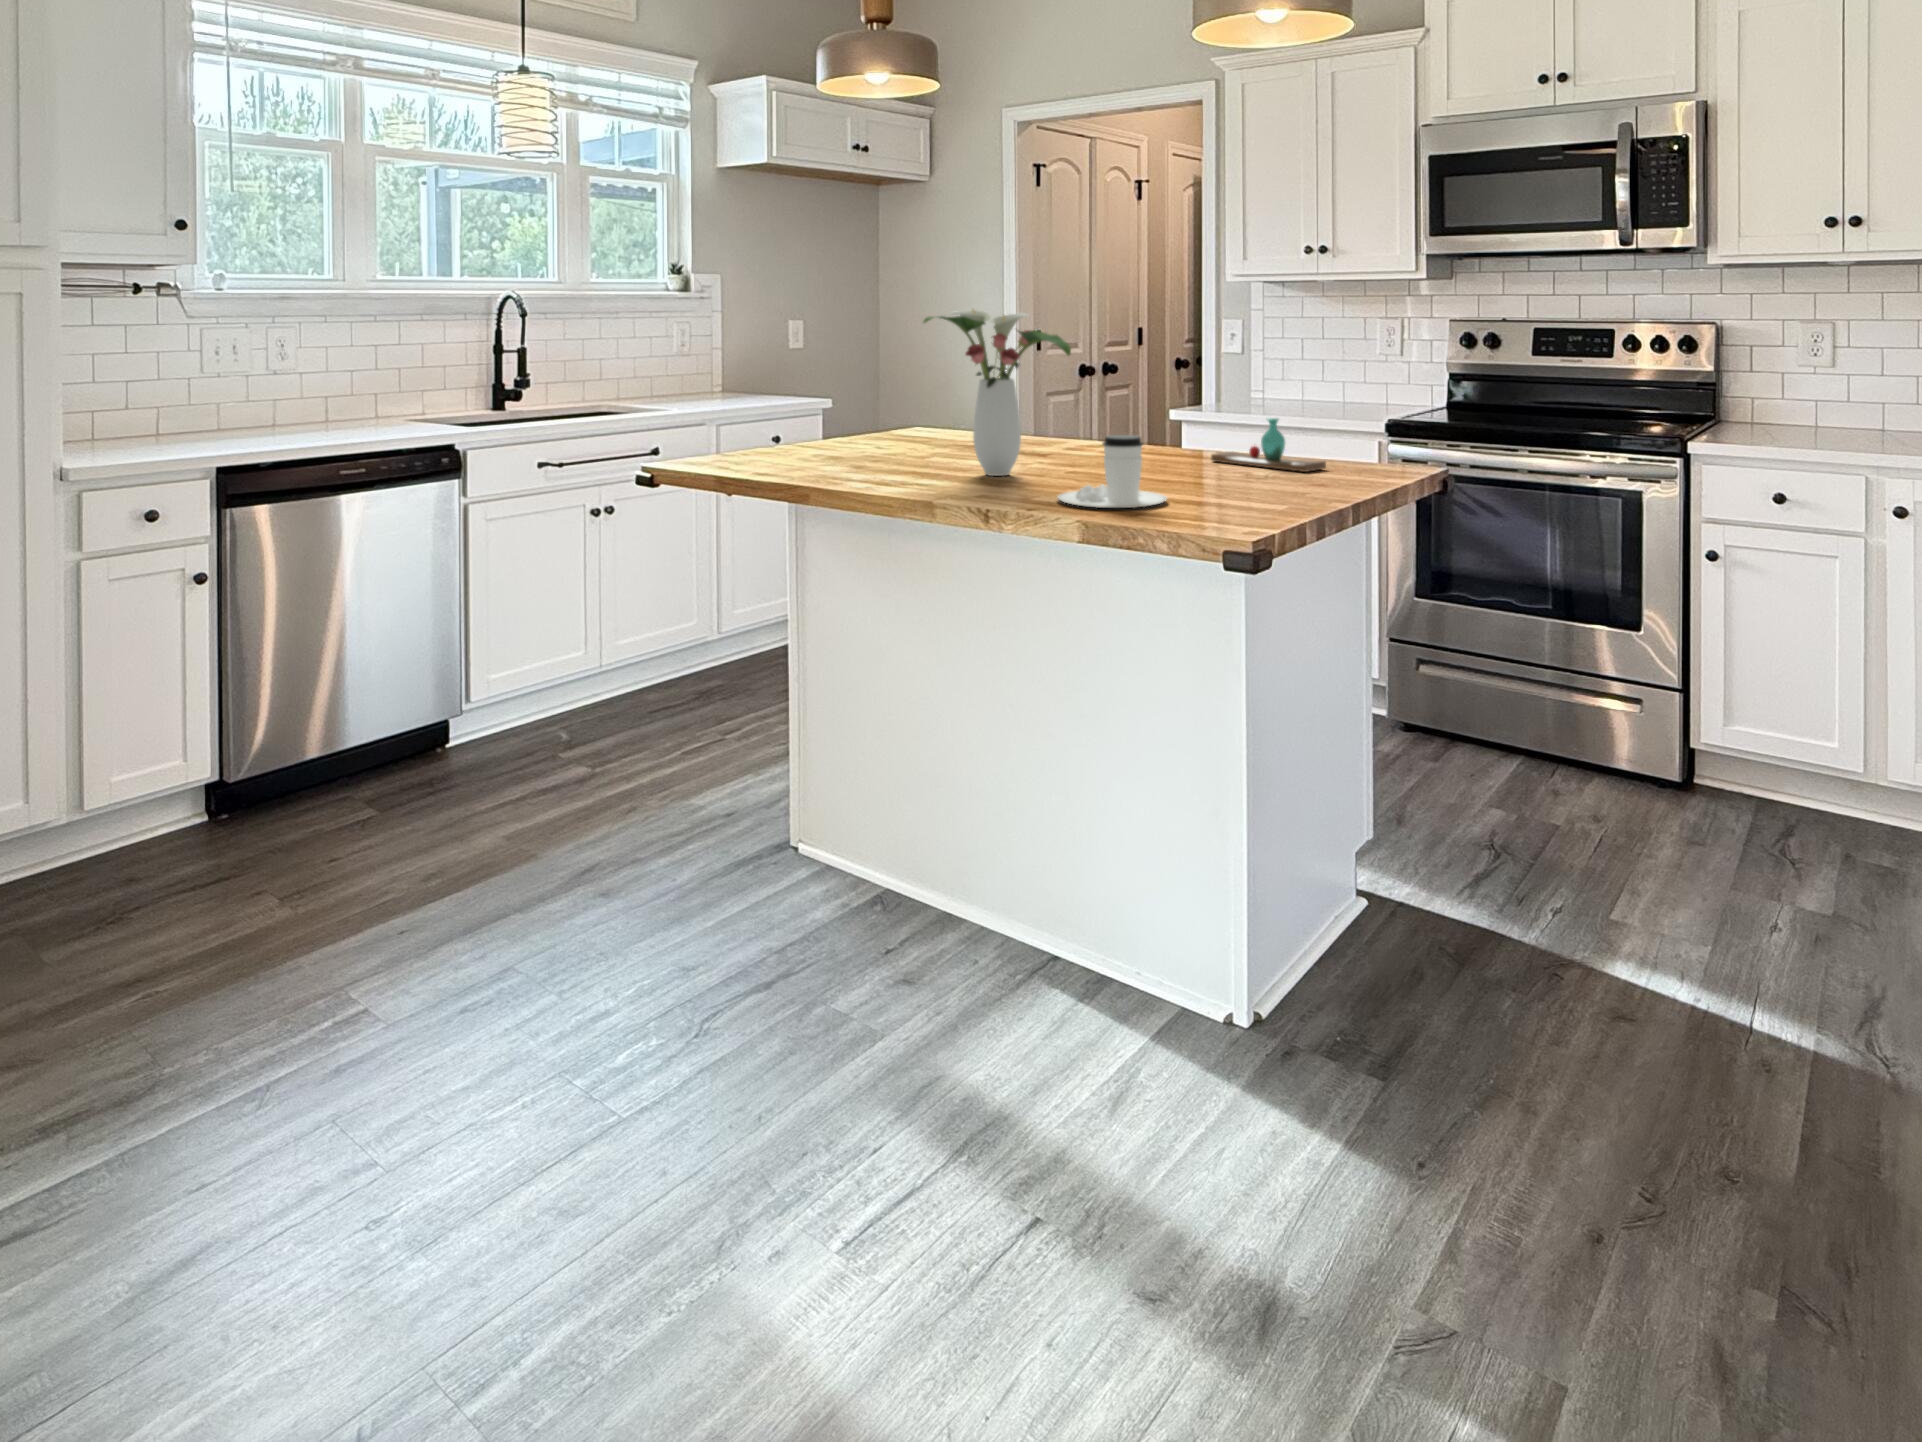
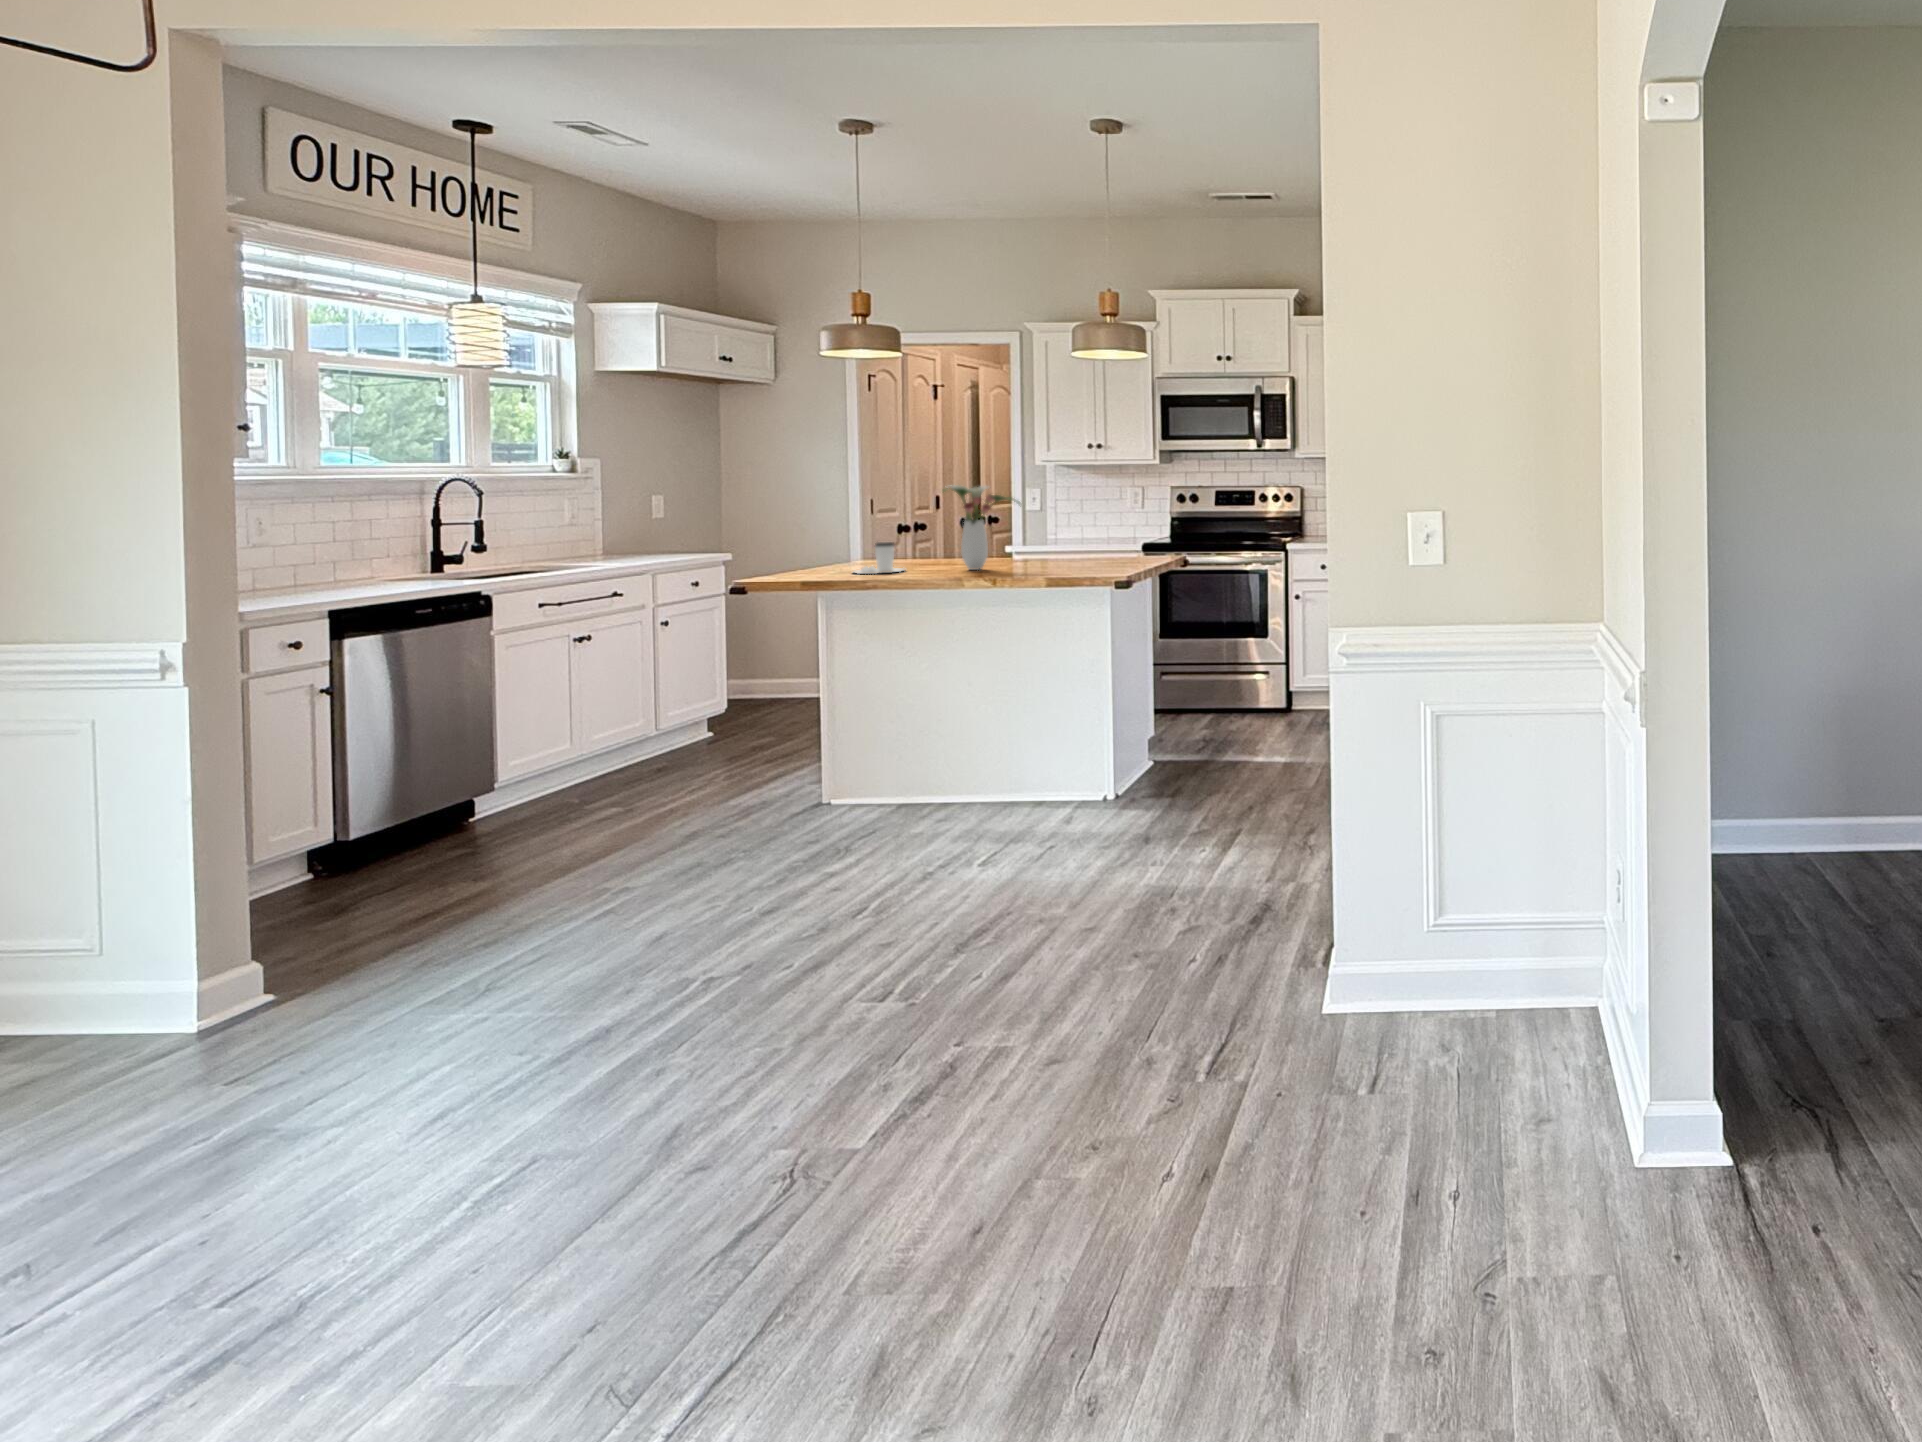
vase: present [1211,418,1326,472] -> none [1076,536,1136,560]
coffee cup: present [1058,435,1167,508] -> present [855,542,904,574]

